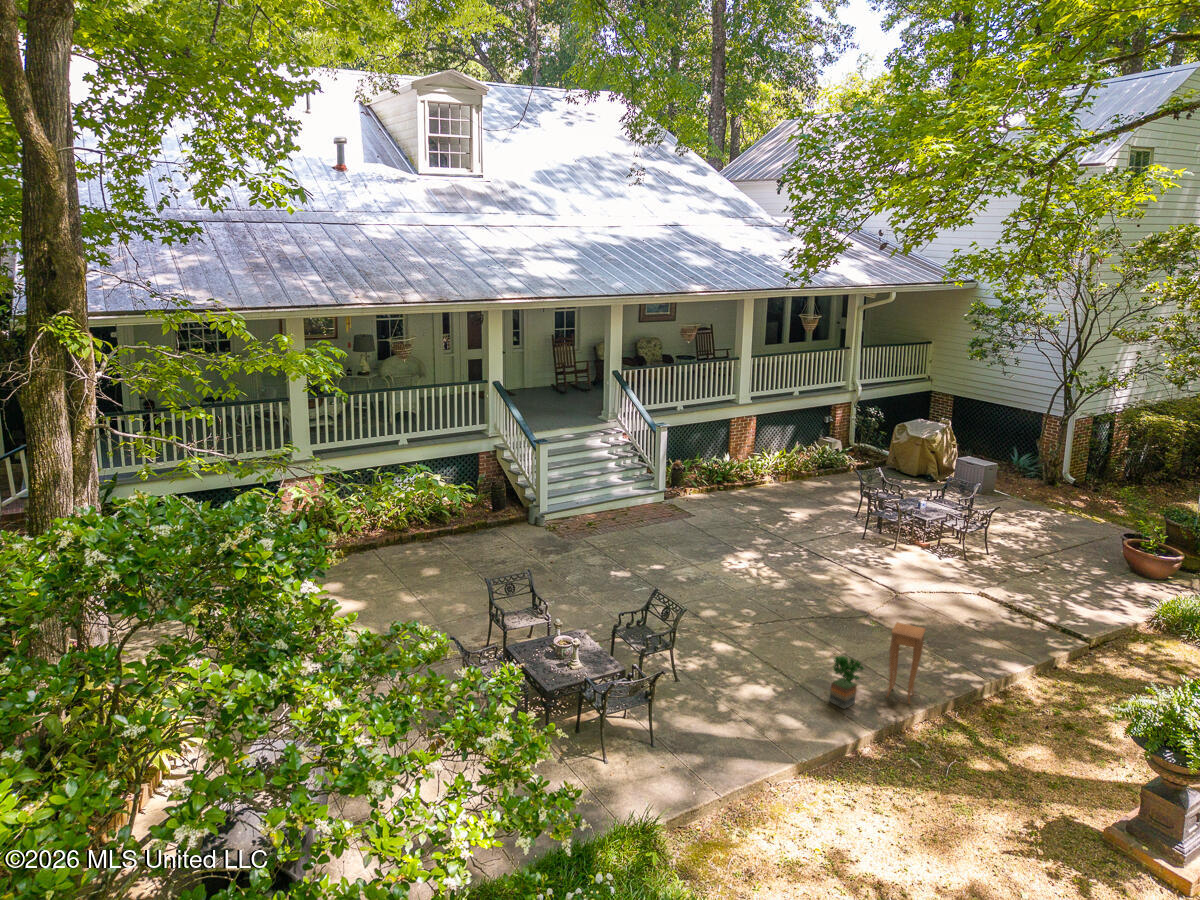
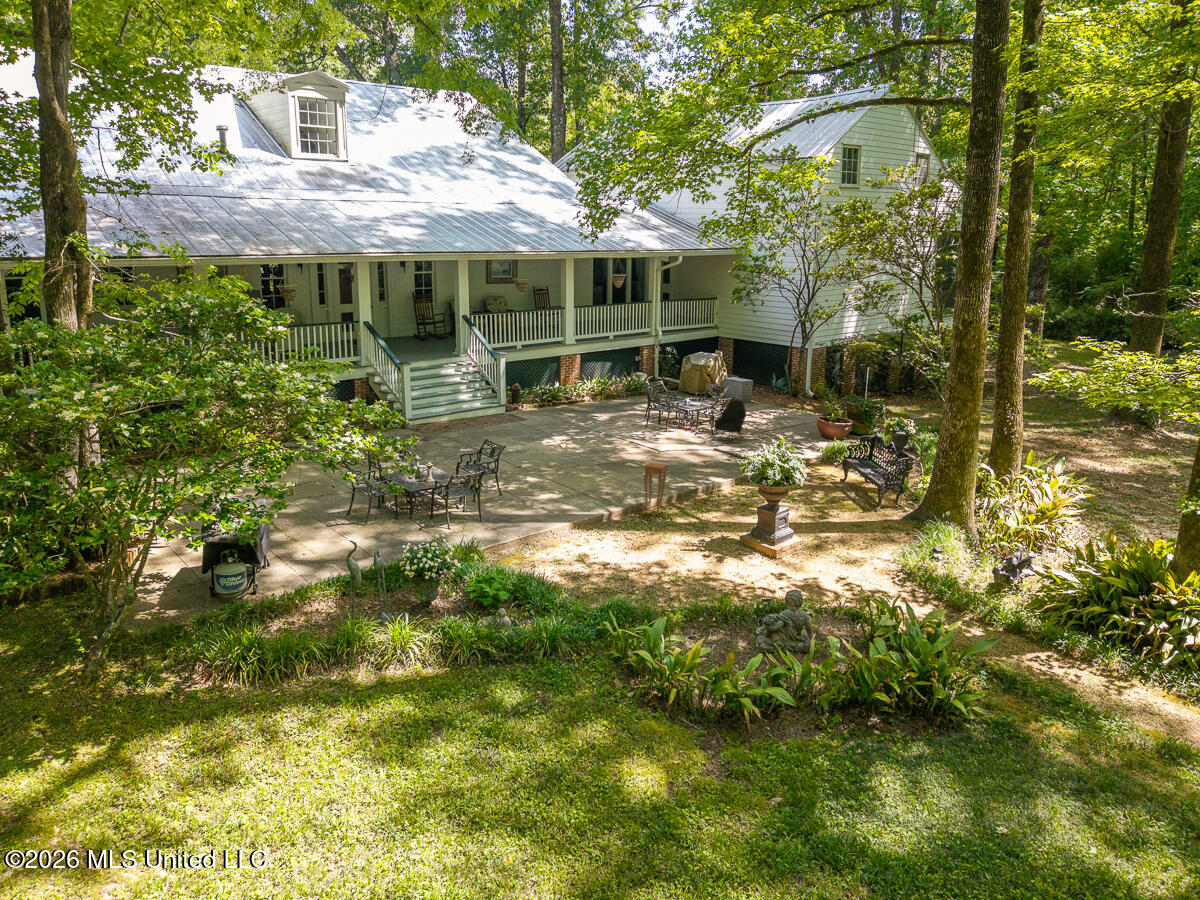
armchair: none [956,499,1003,562] -> present [715,400,746,444]
potted tree: present [830,656,864,709] -> none [606,483,627,518]

